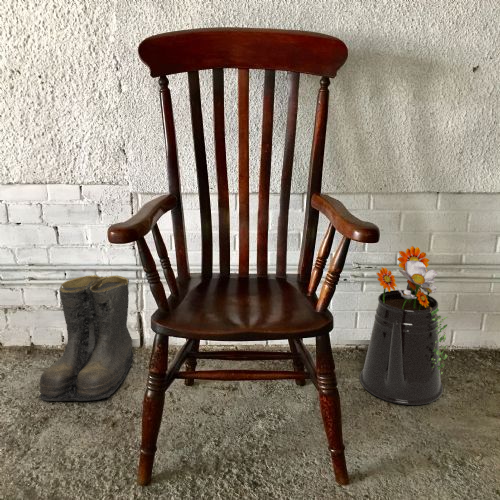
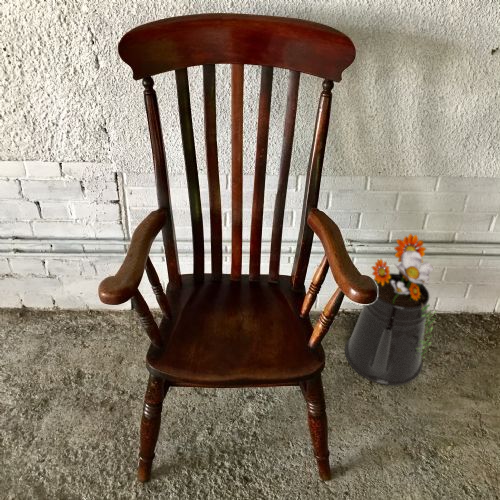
boots: present [39,275,133,401] -> none [36,247,130,381]

